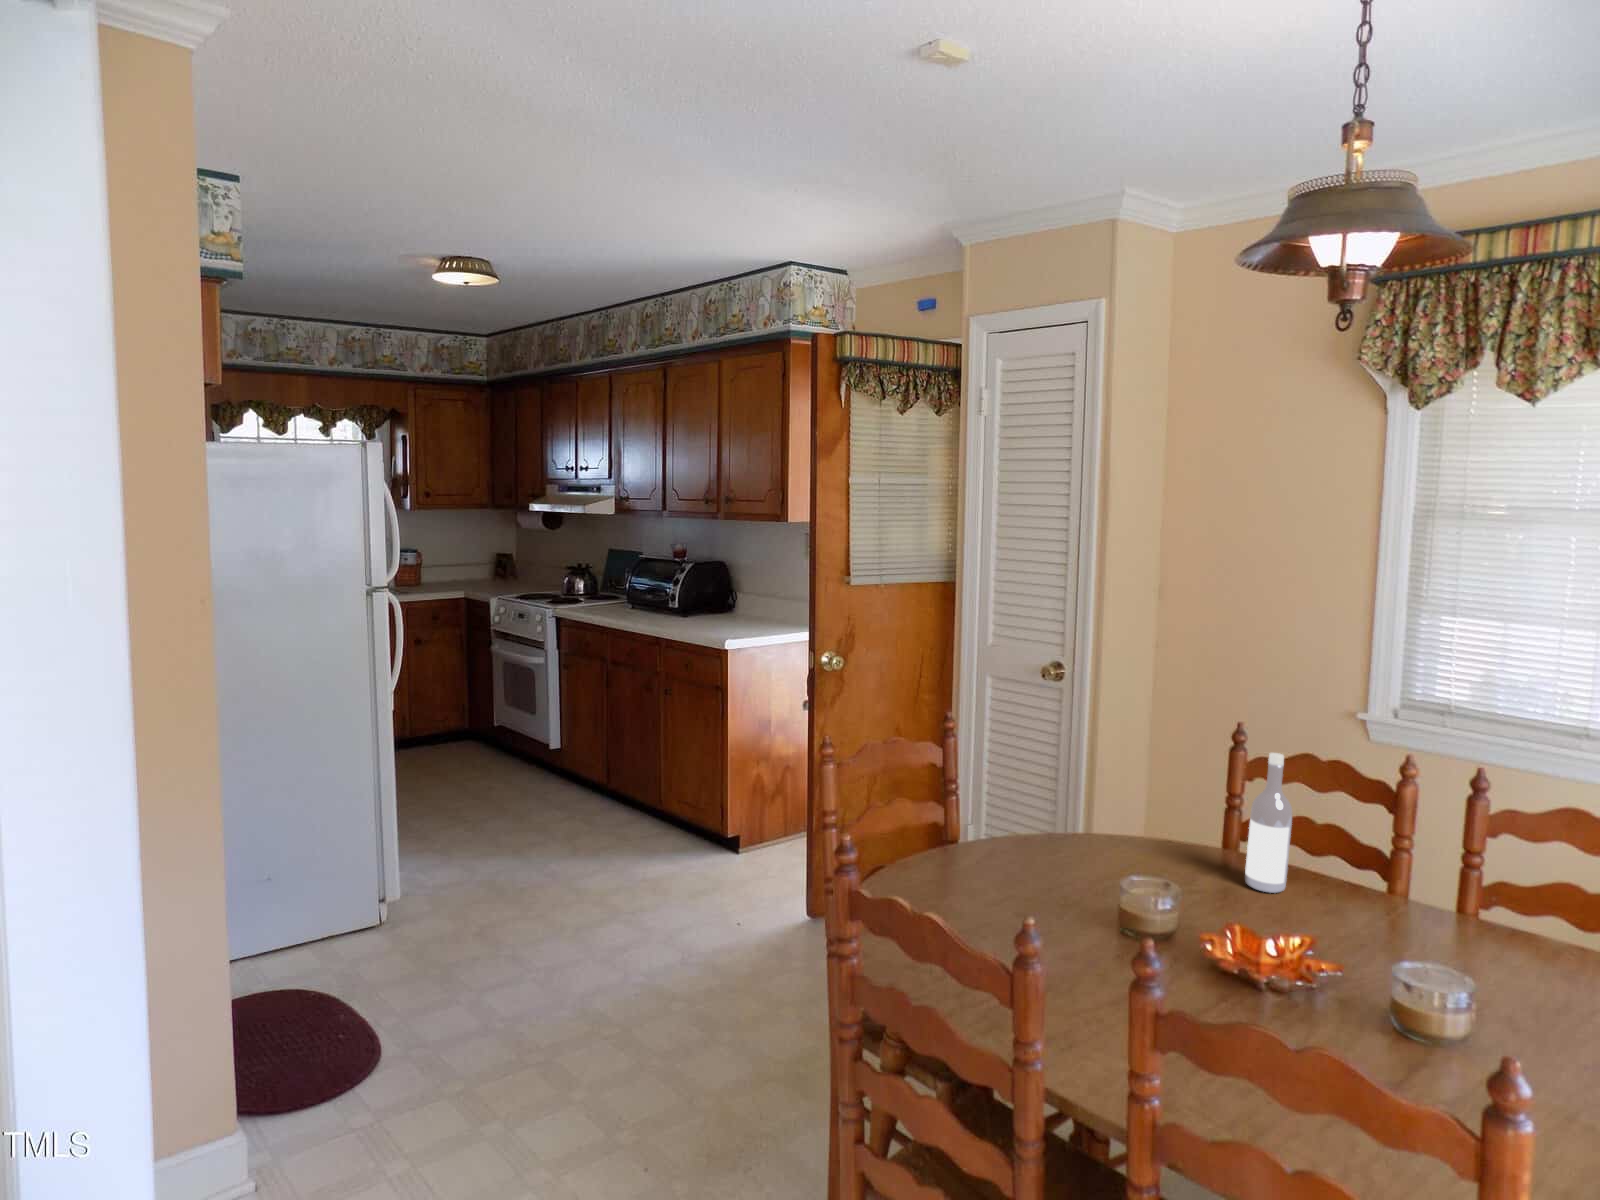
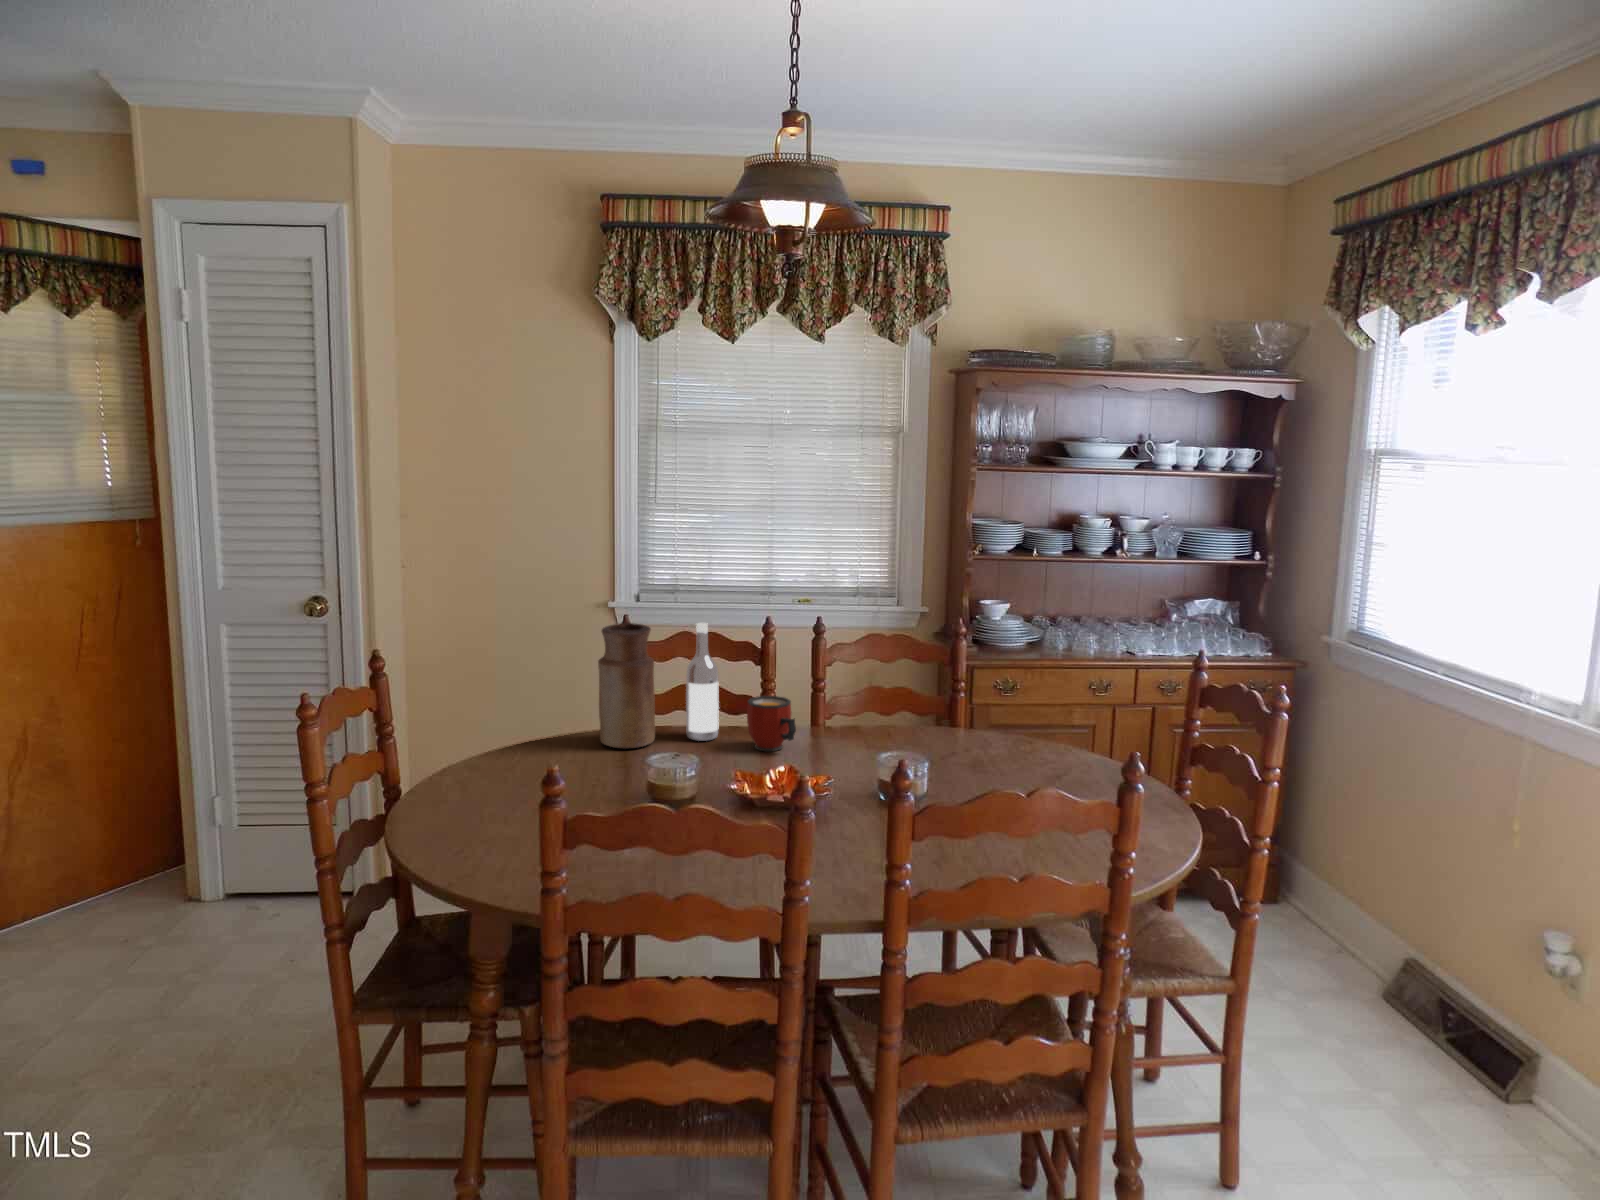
vase: none [1145,732,1214,872] -> present [598,623,655,749]
mug: none [1297,859,1361,936] -> present [747,696,796,751]

